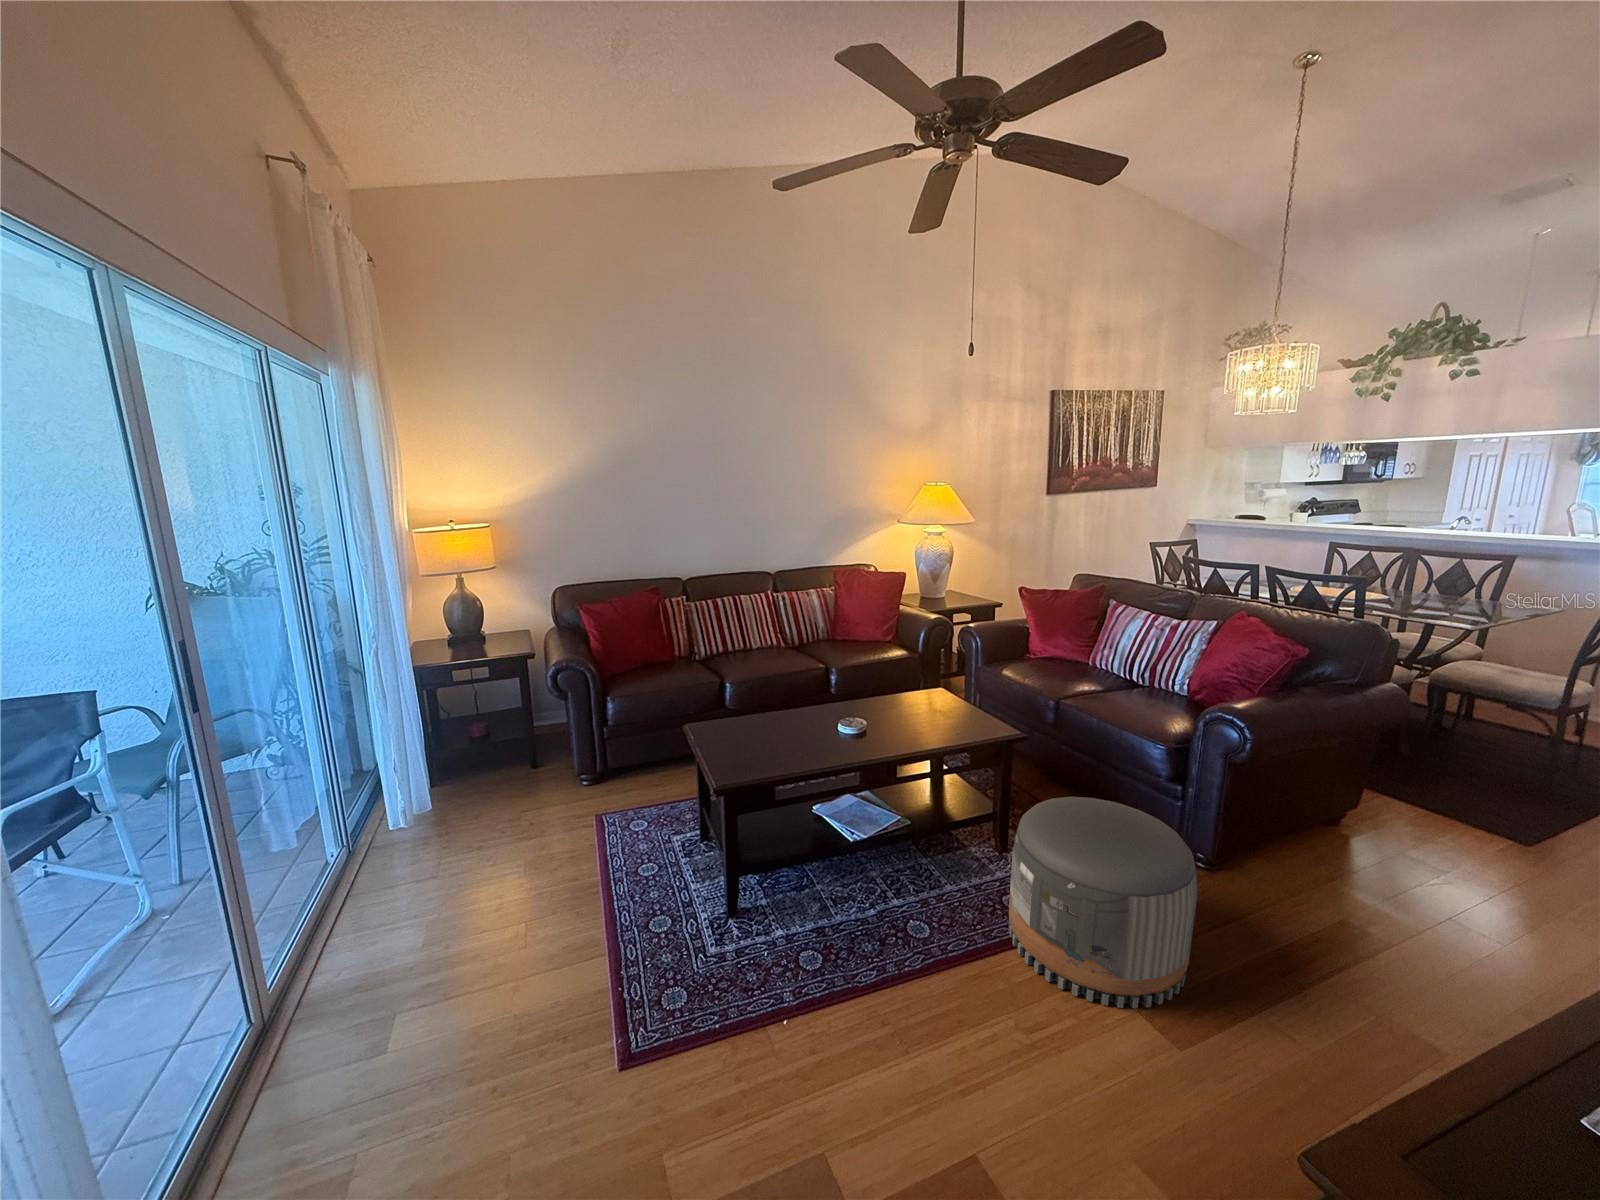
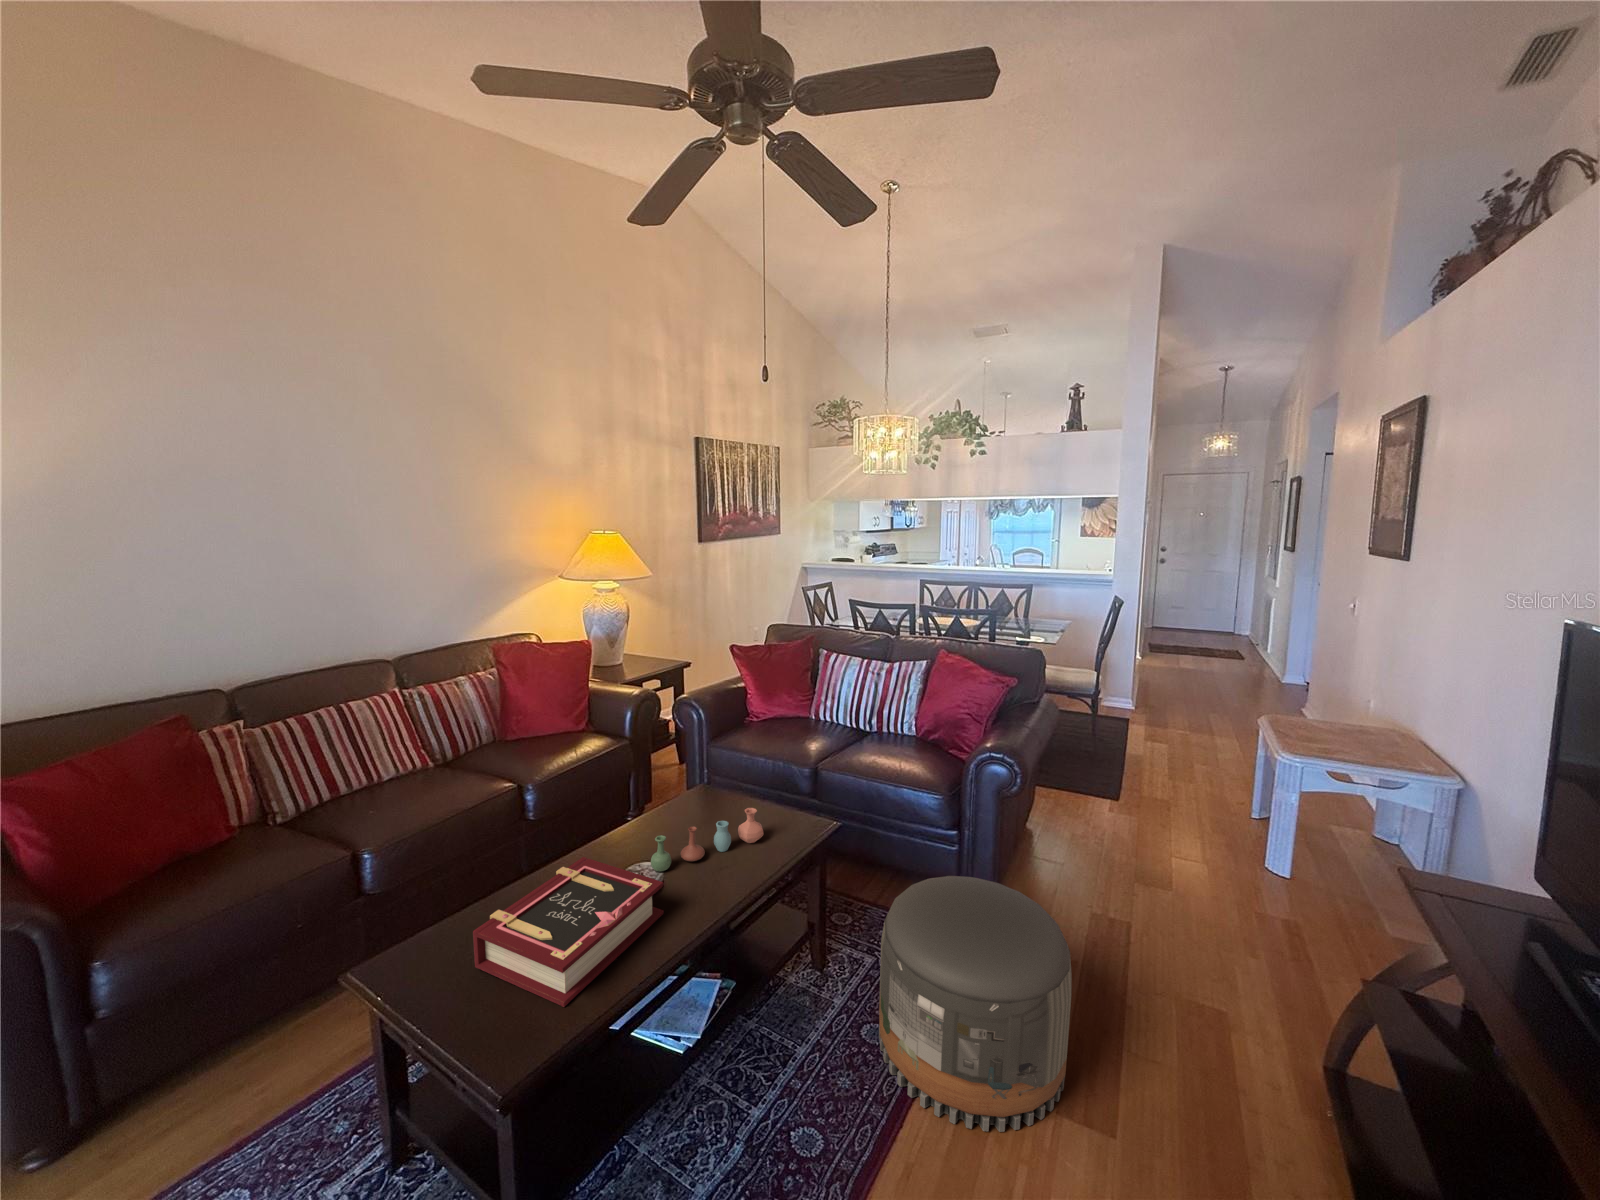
book: none [738,700,851,765] -> present [473,857,664,1007]
vase: none [861,700,954,728] -> present [651,808,764,871]

